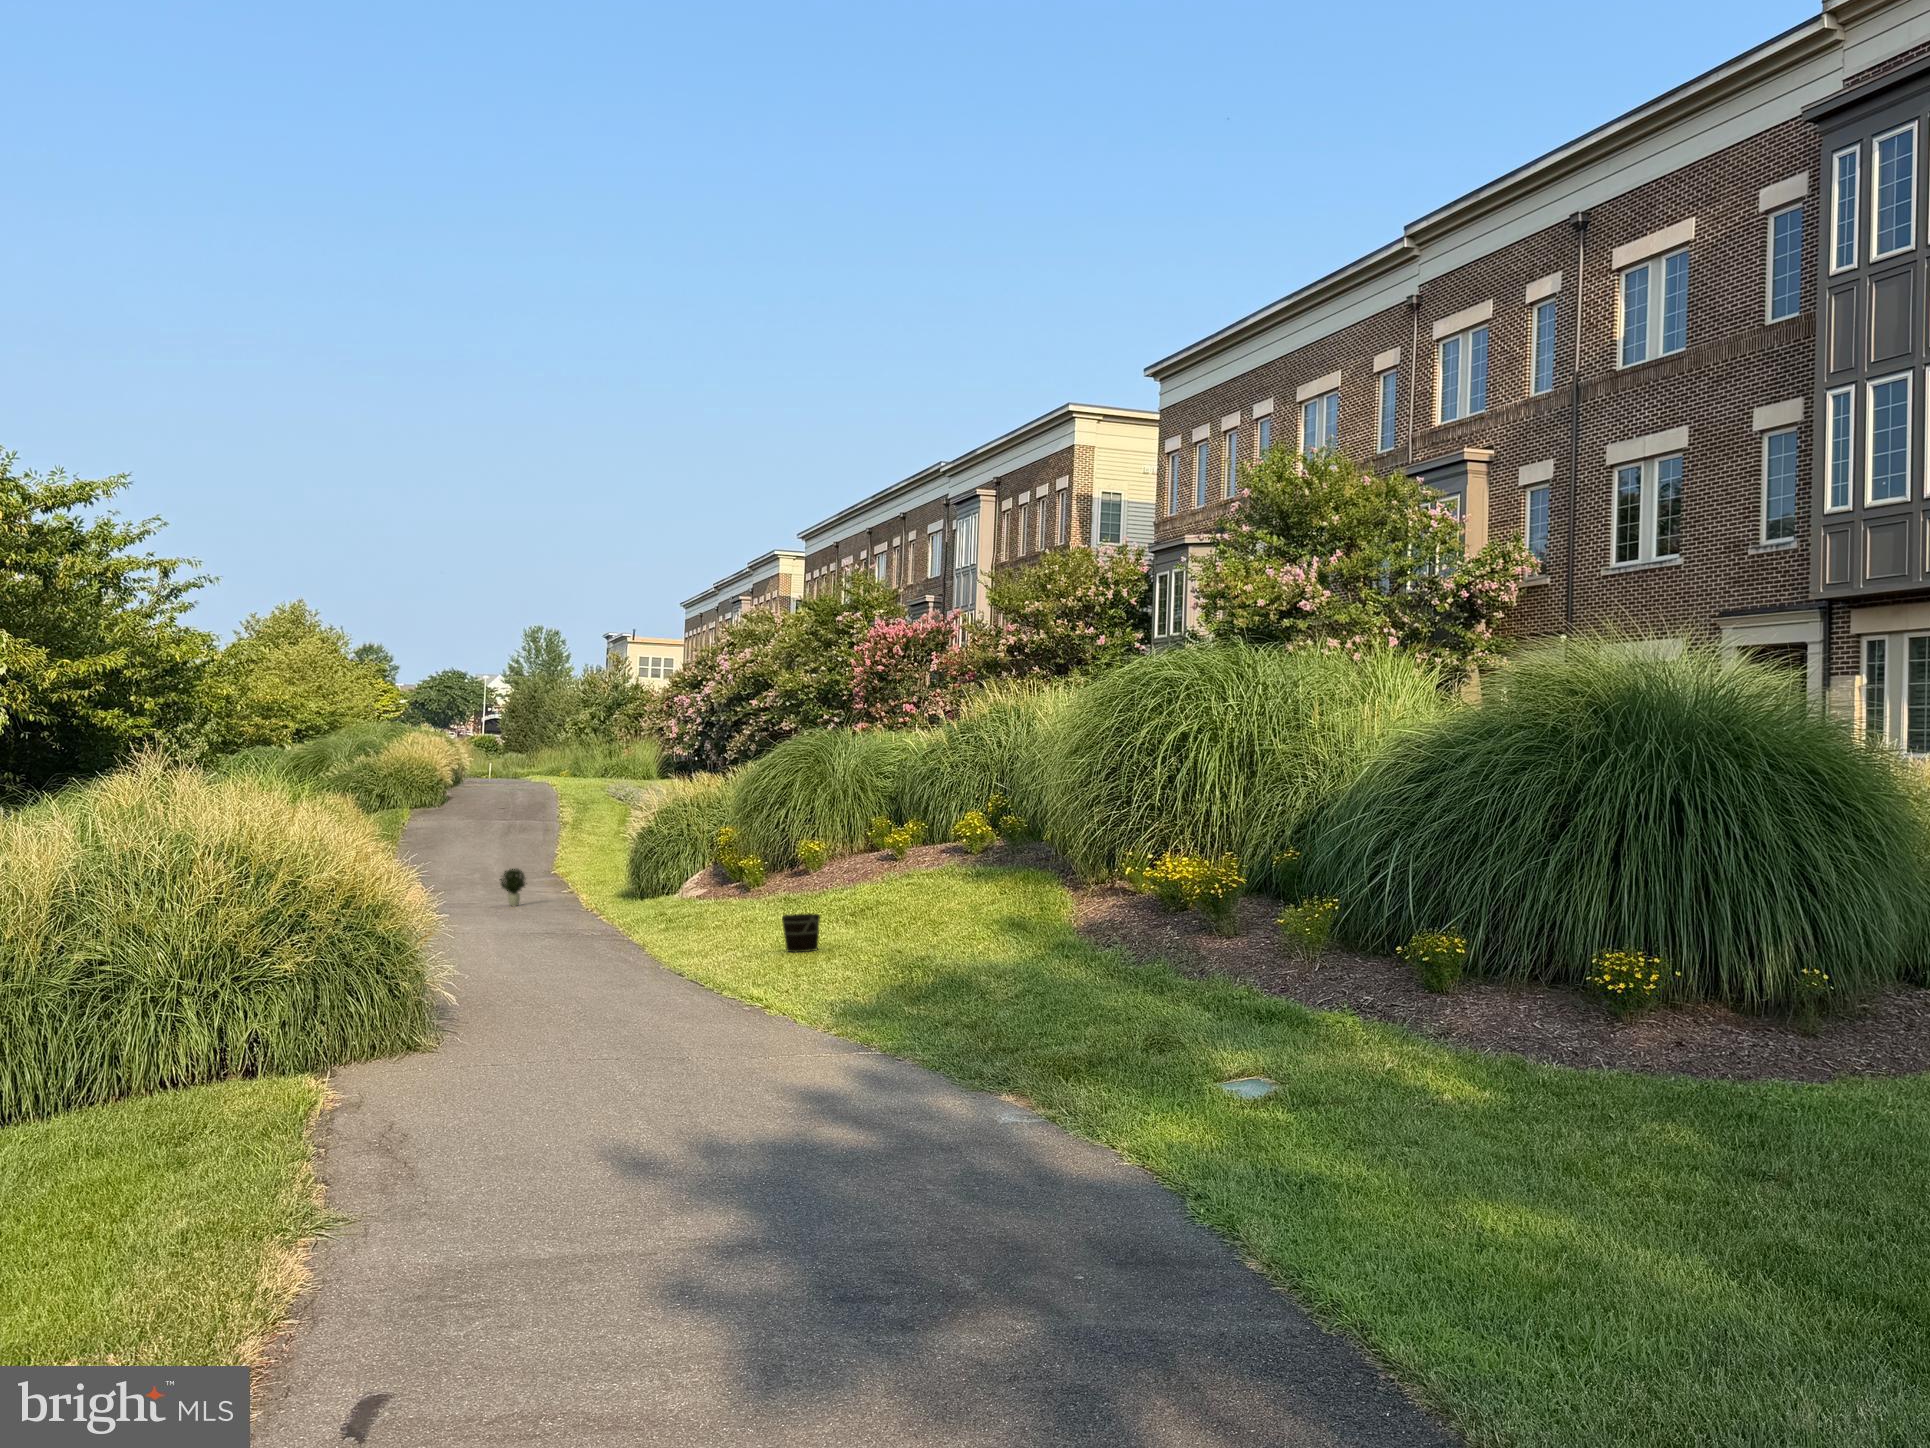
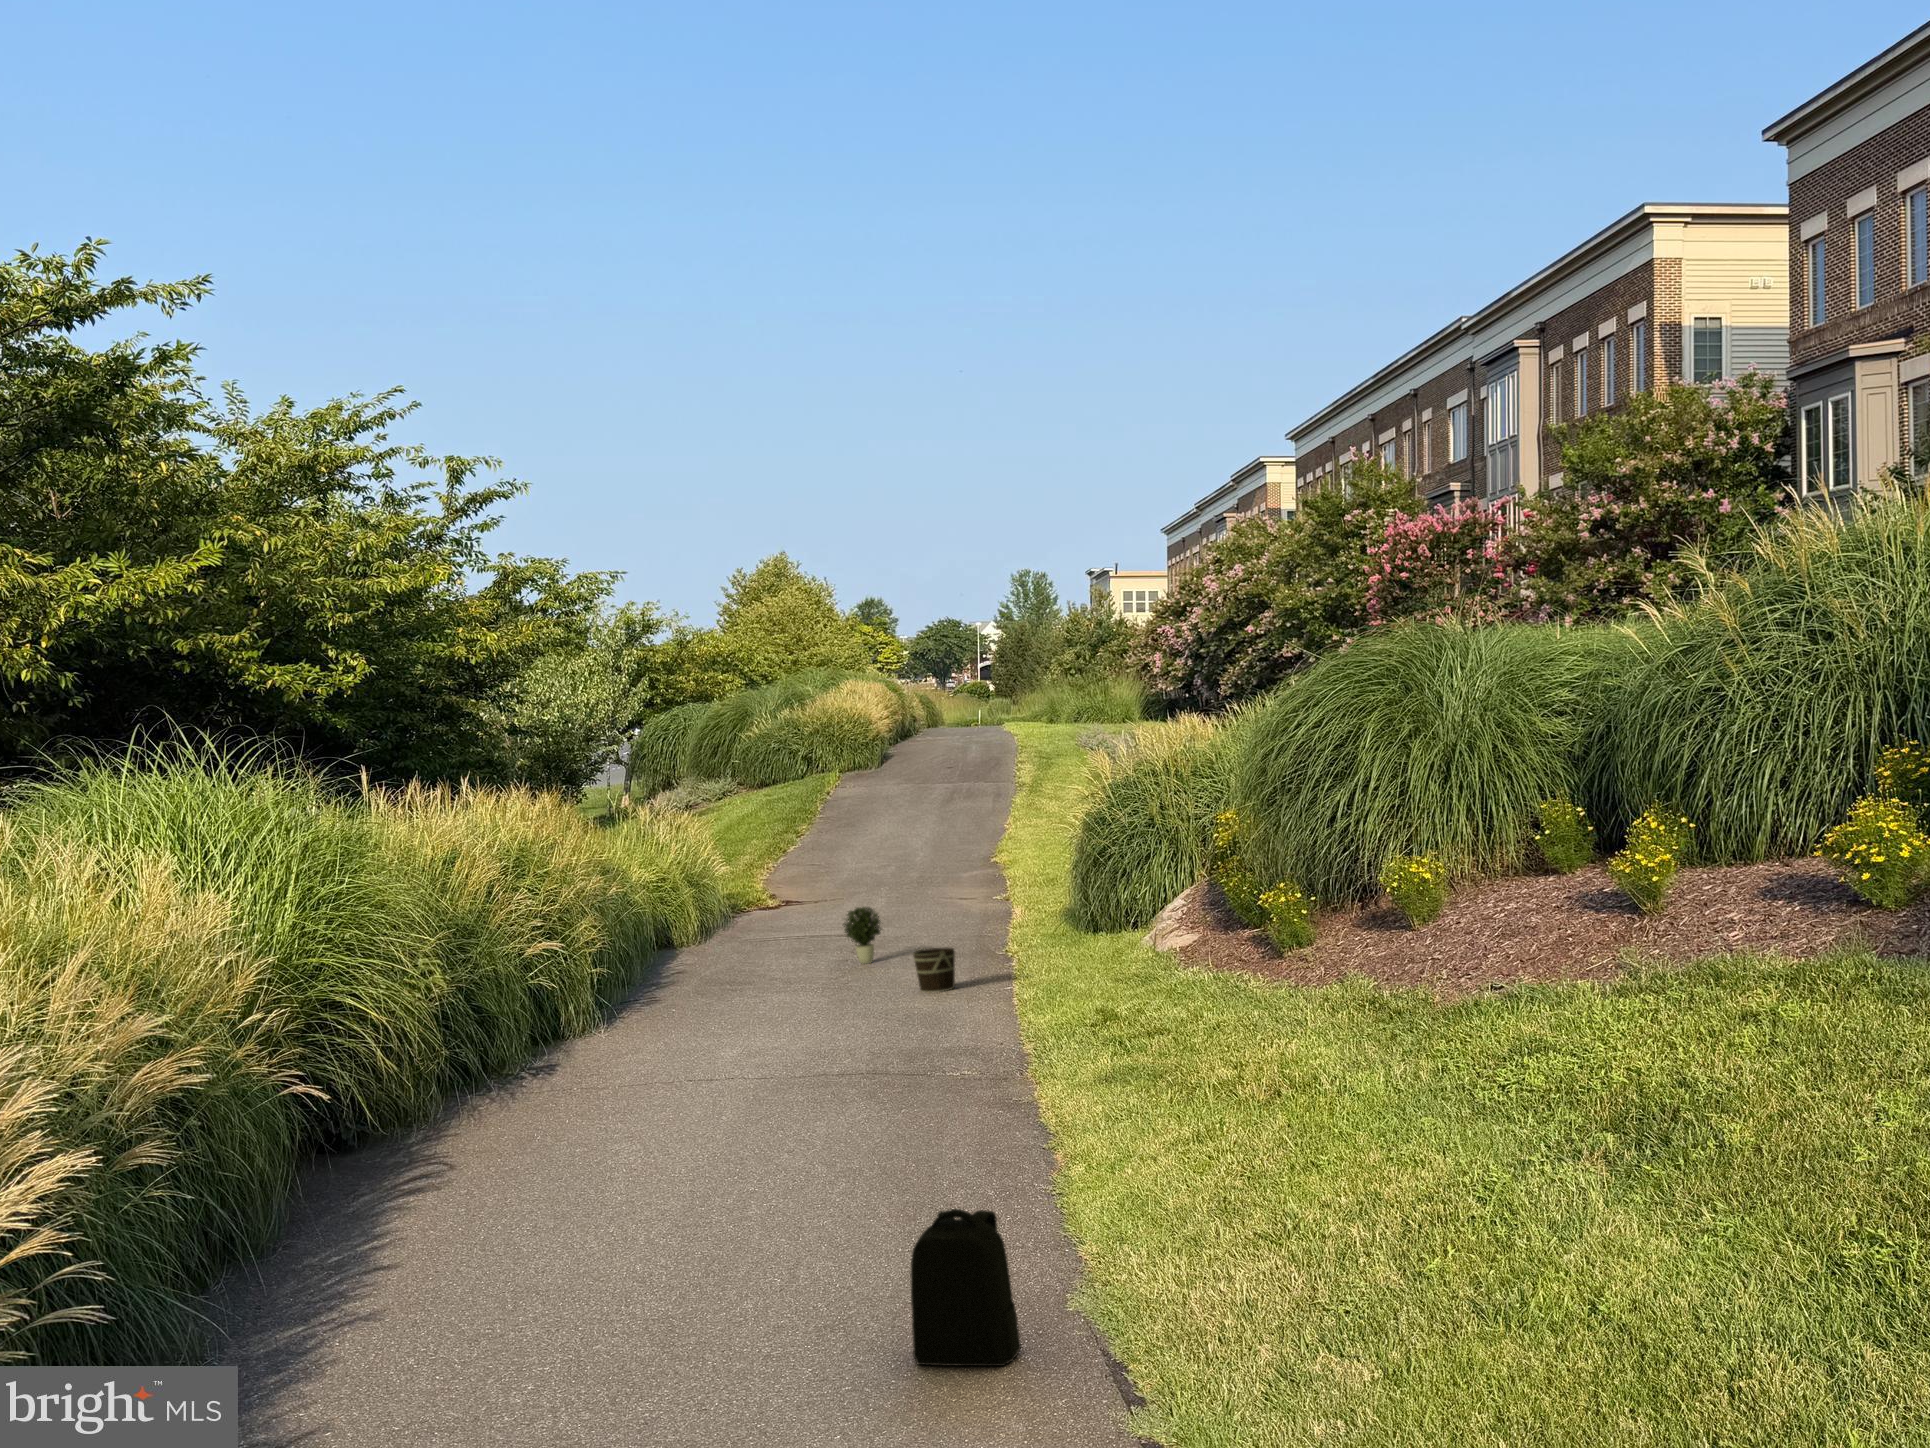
bucket: present [782,913,820,952] -> present [913,948,955,993]
backpack: none [672,916,715,975] -> present [910,1209,1021,1366]

